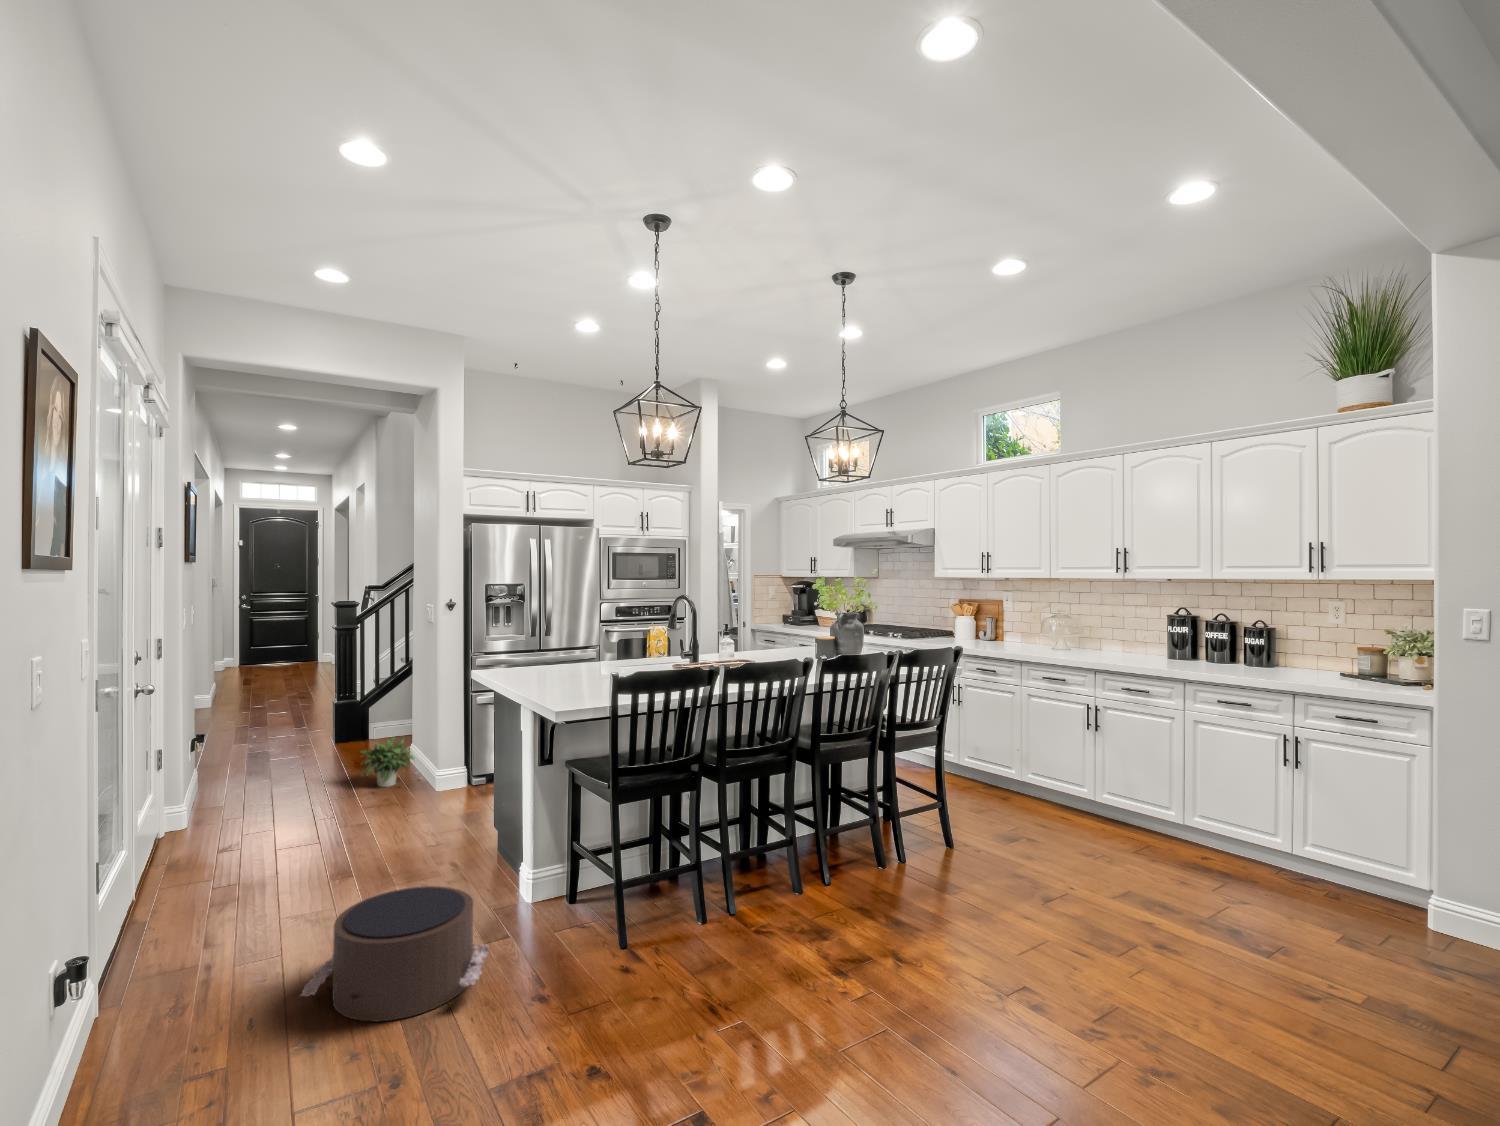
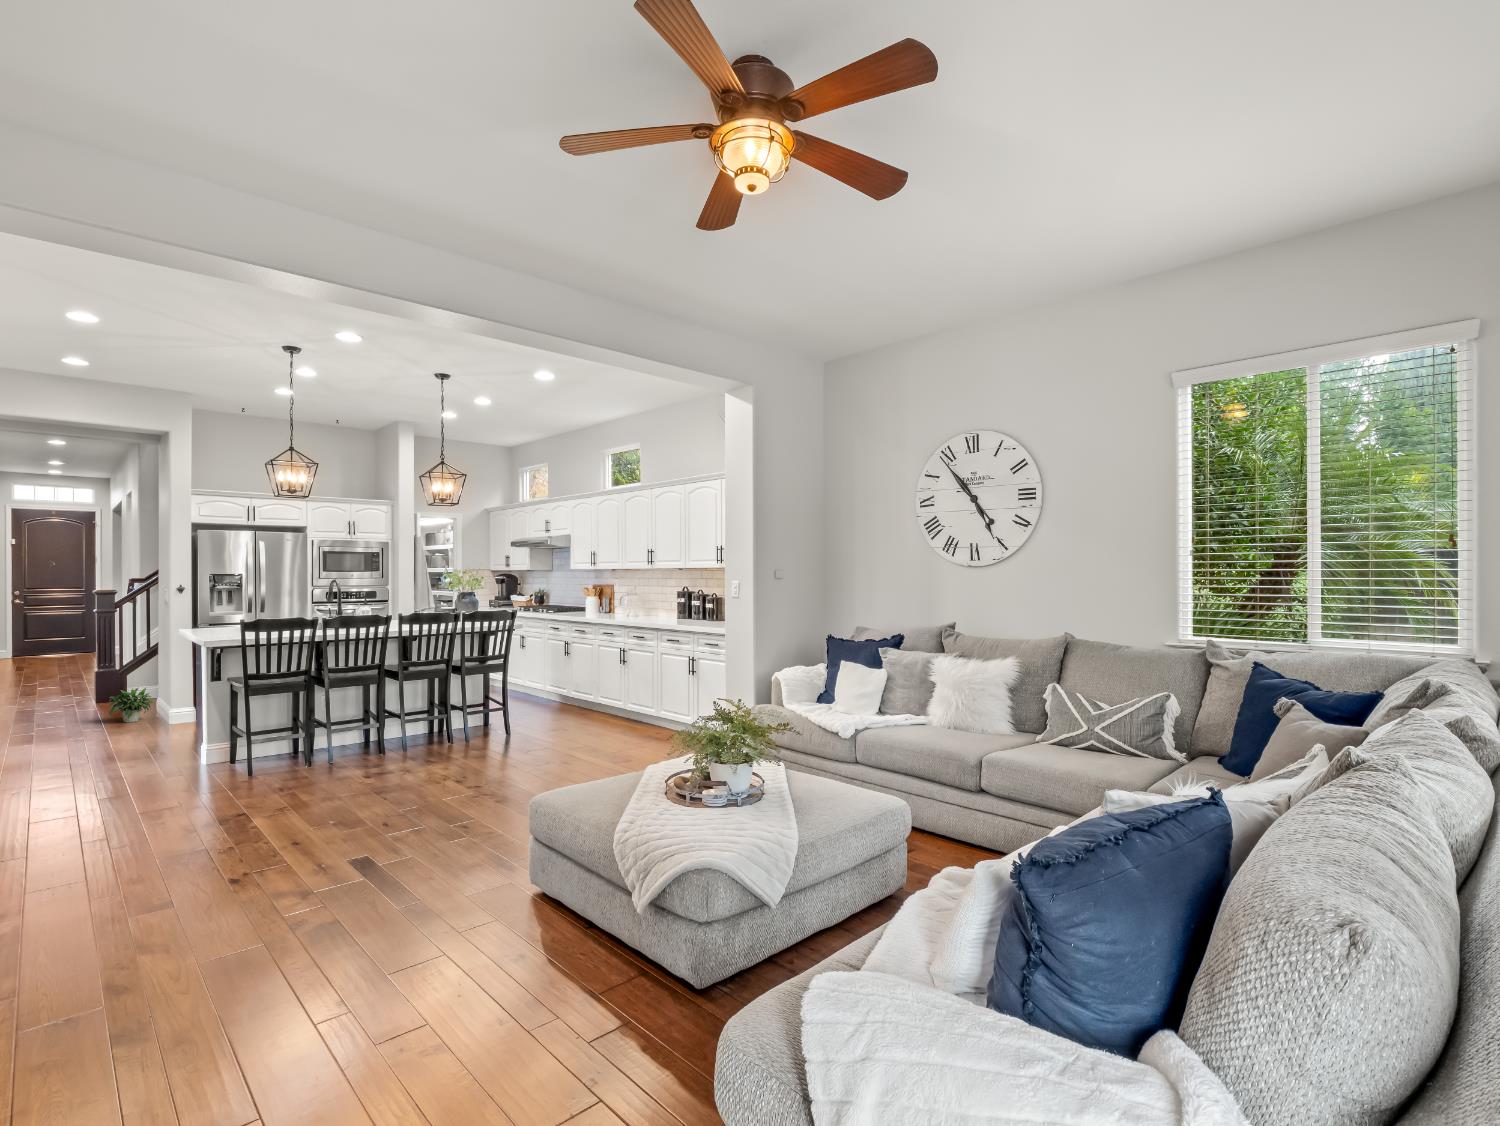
pouf: present [301,886,489,1022] -> none [42,743,163,799]

